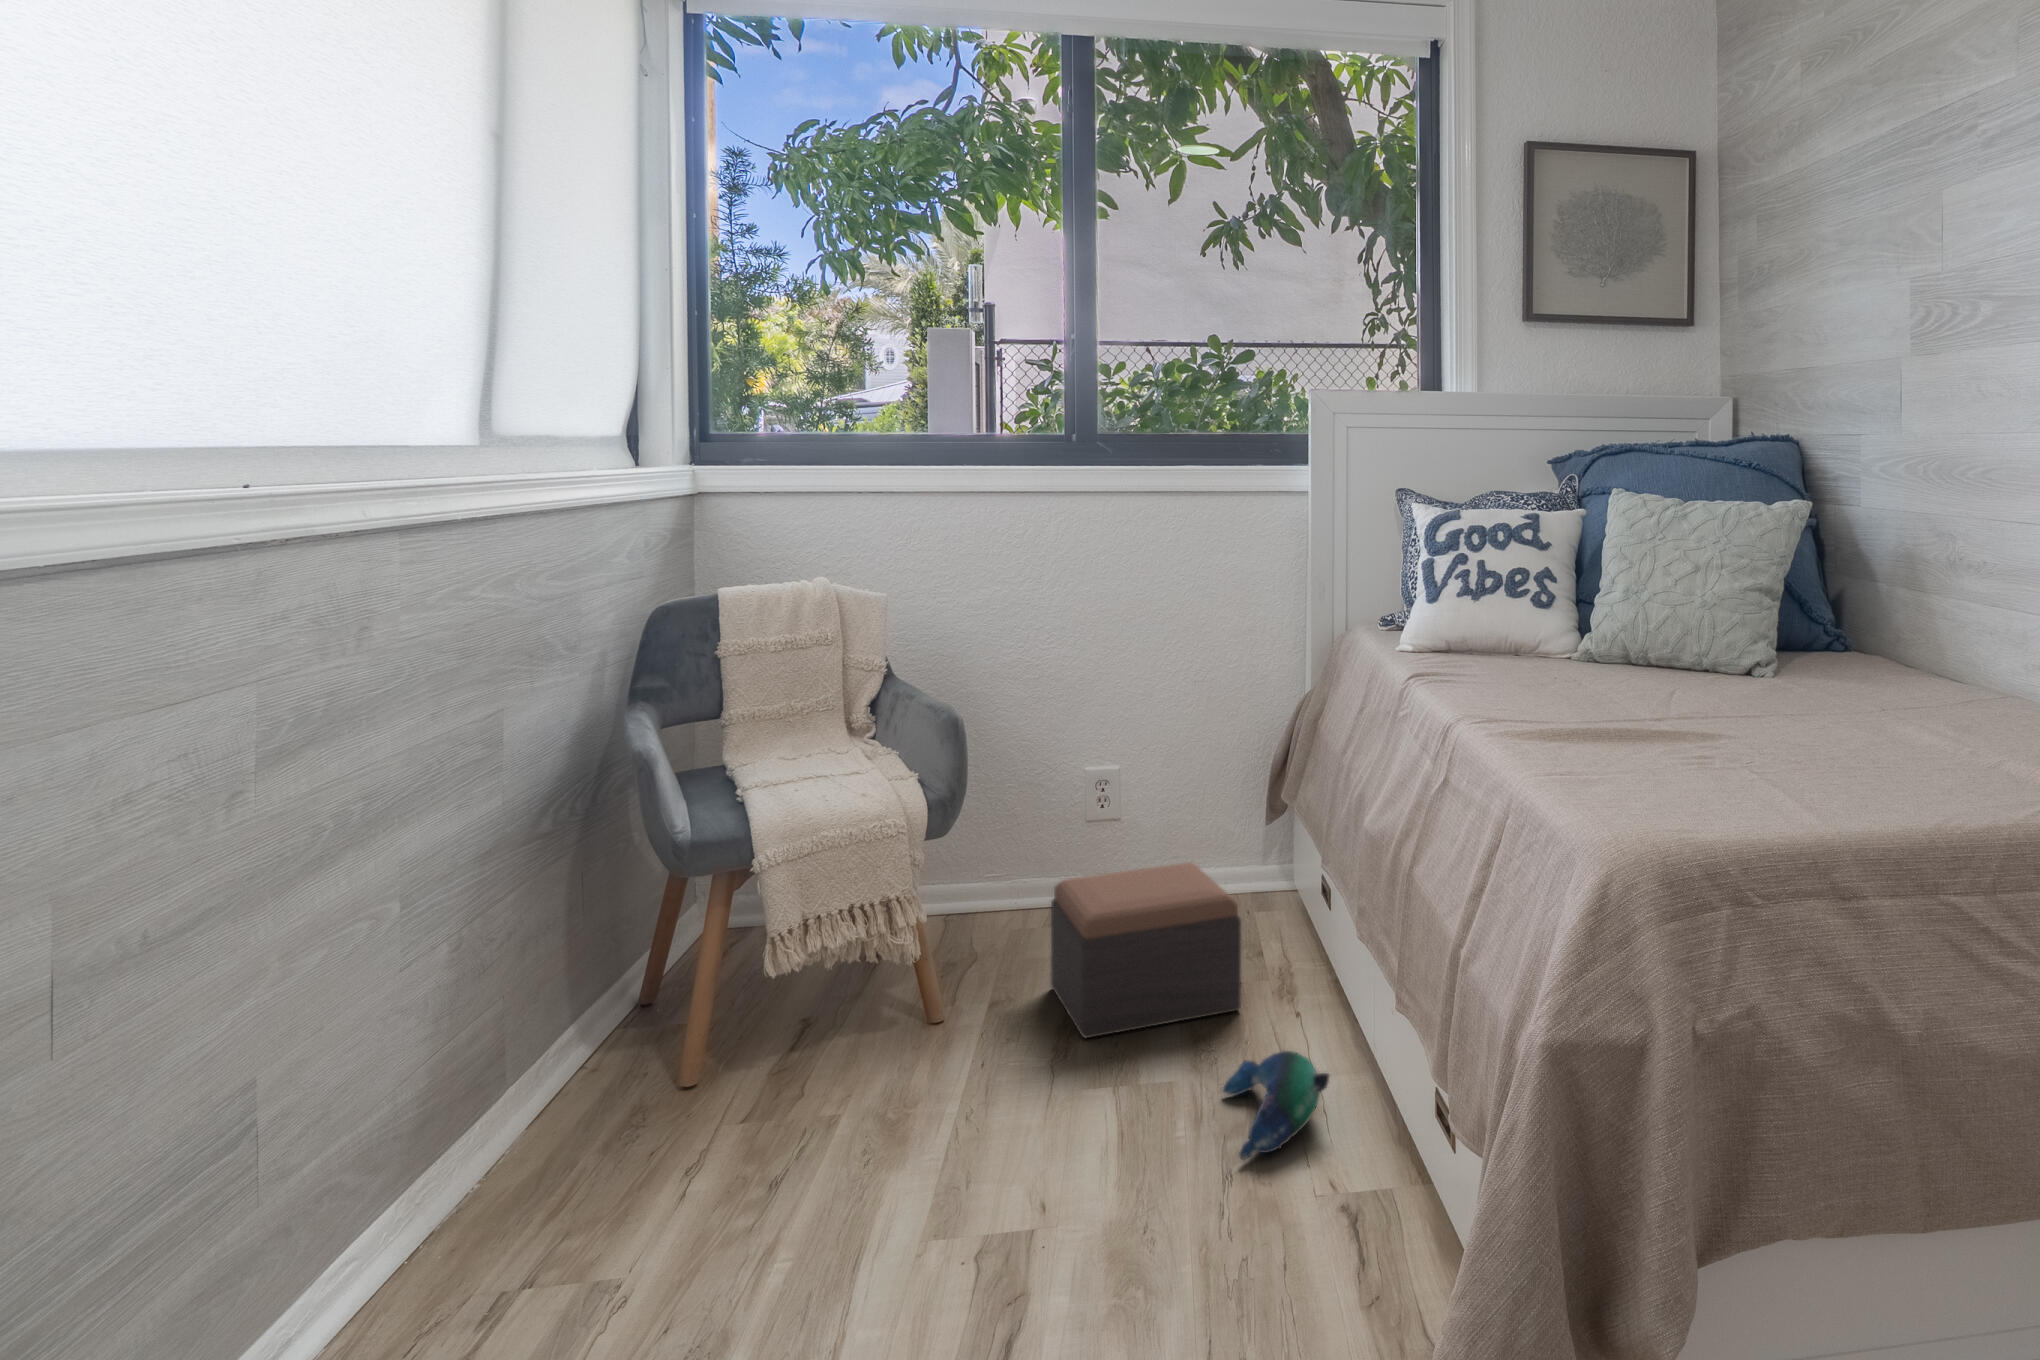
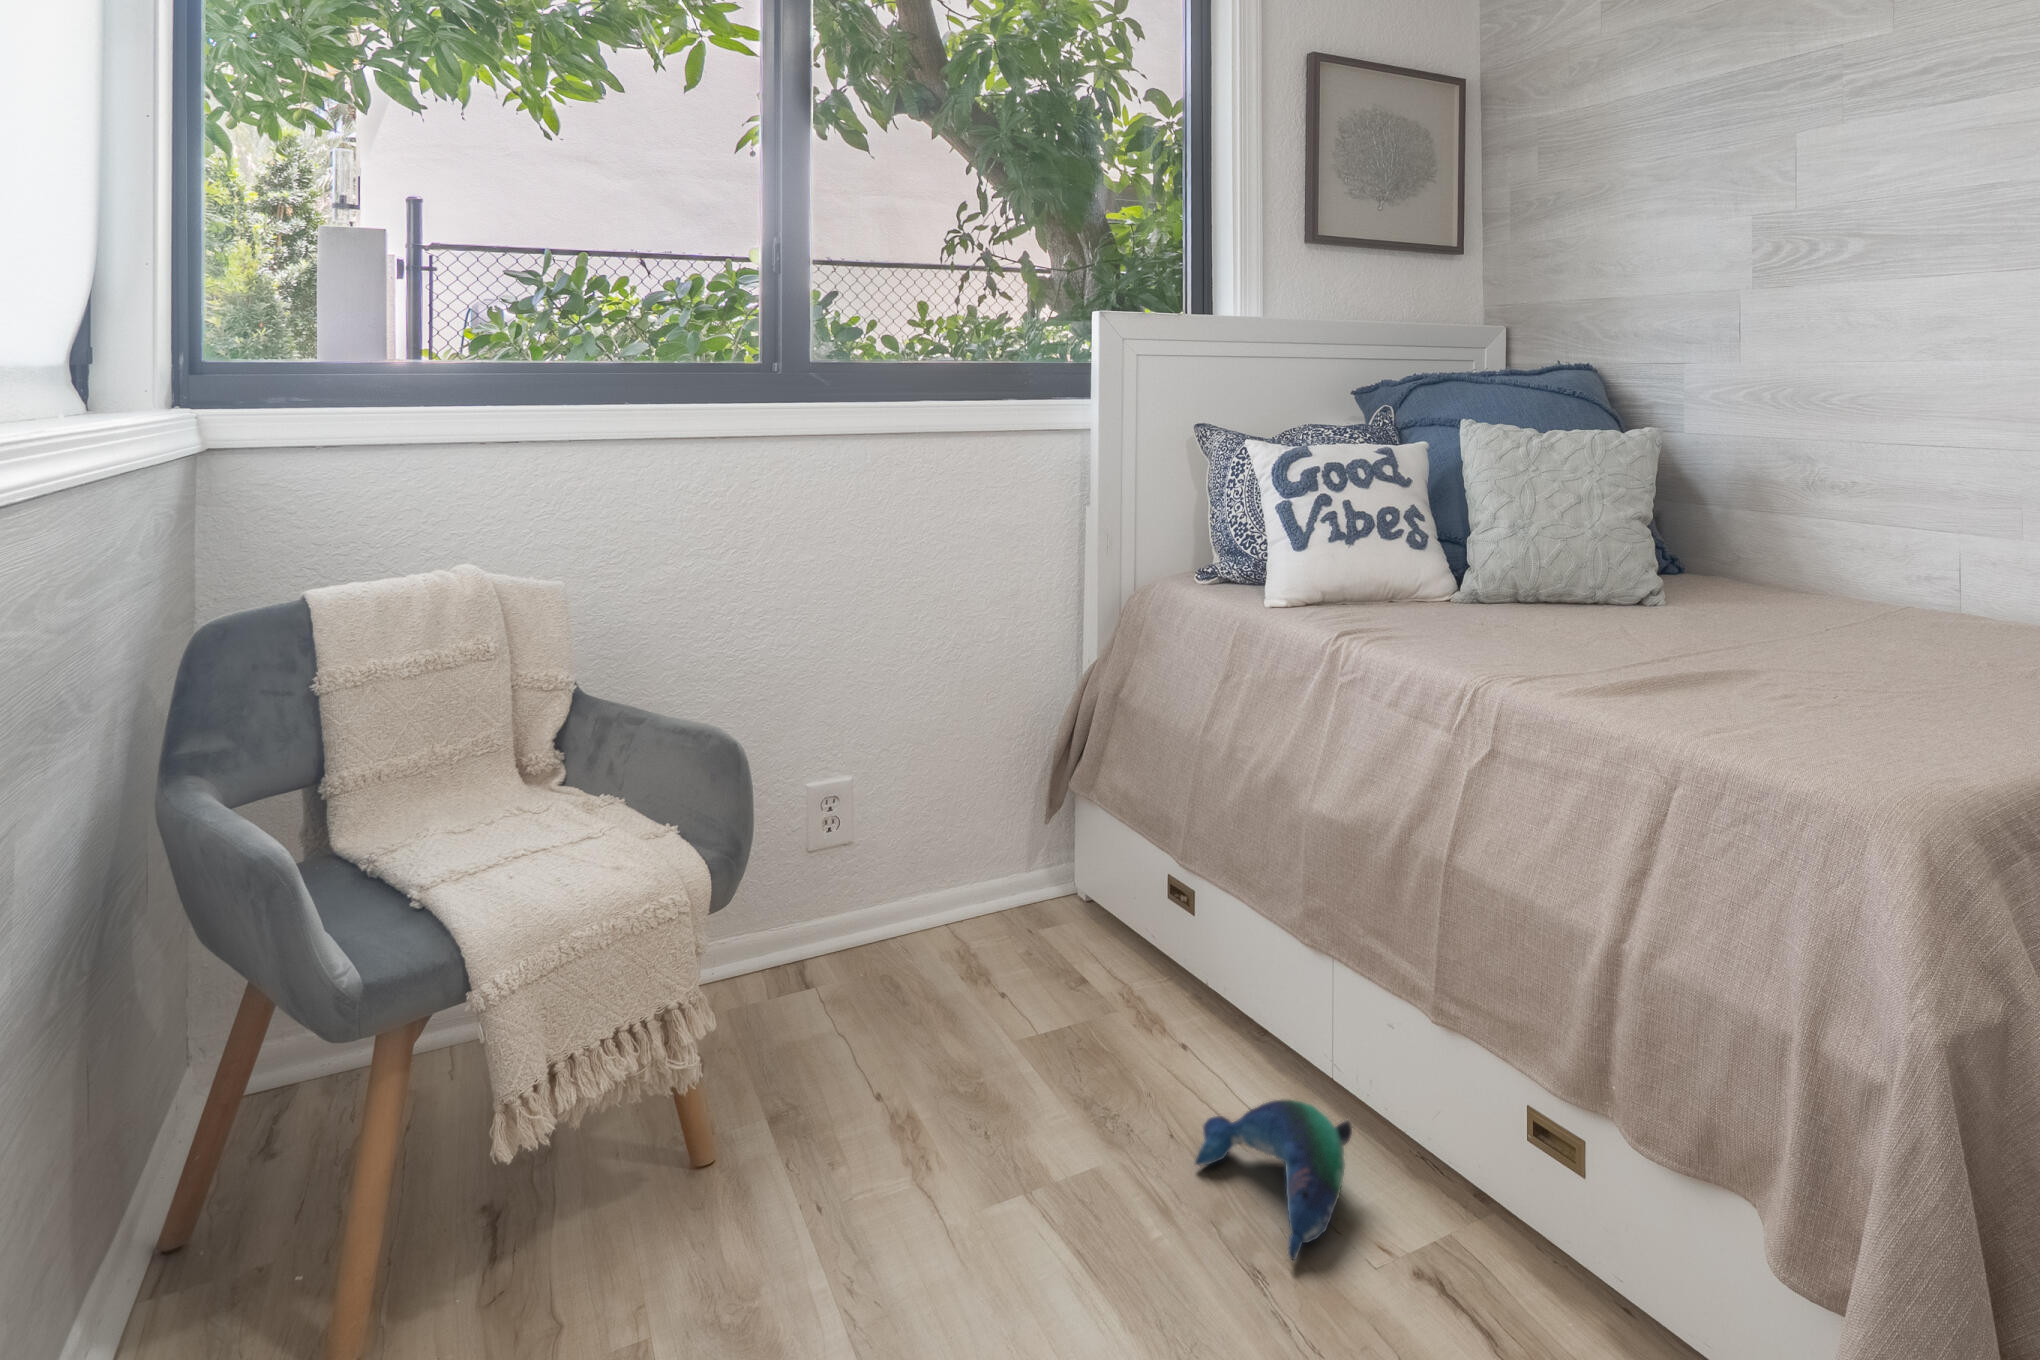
footstool: present [1051,863,1241,1038] -> none [859,872,1129,1125]

